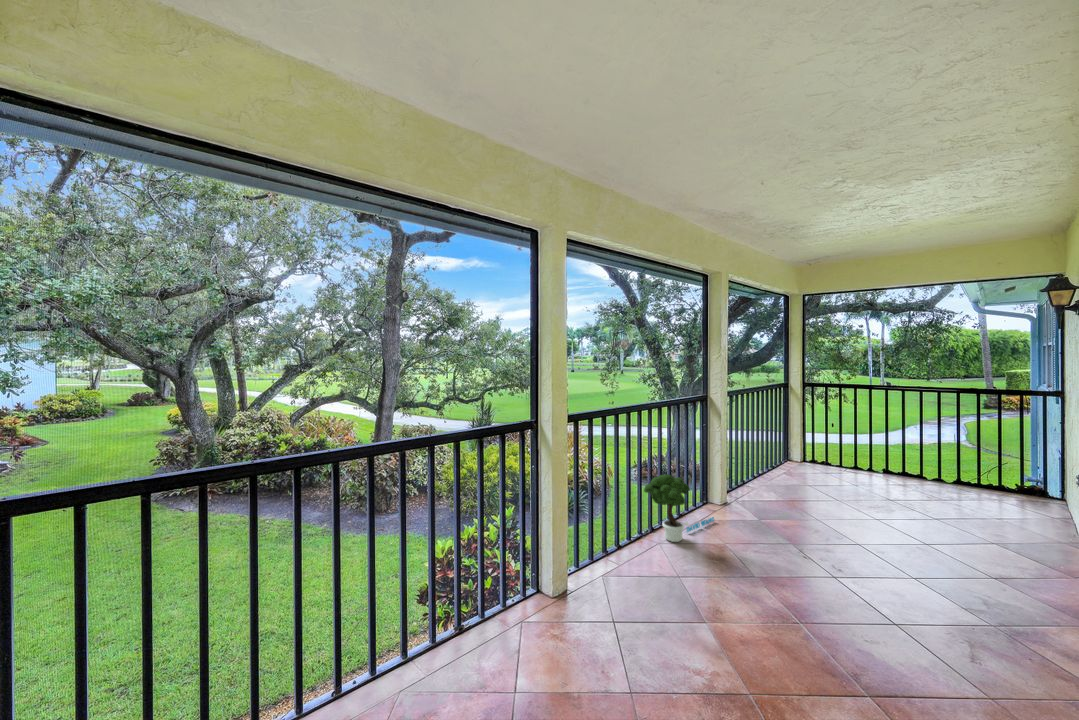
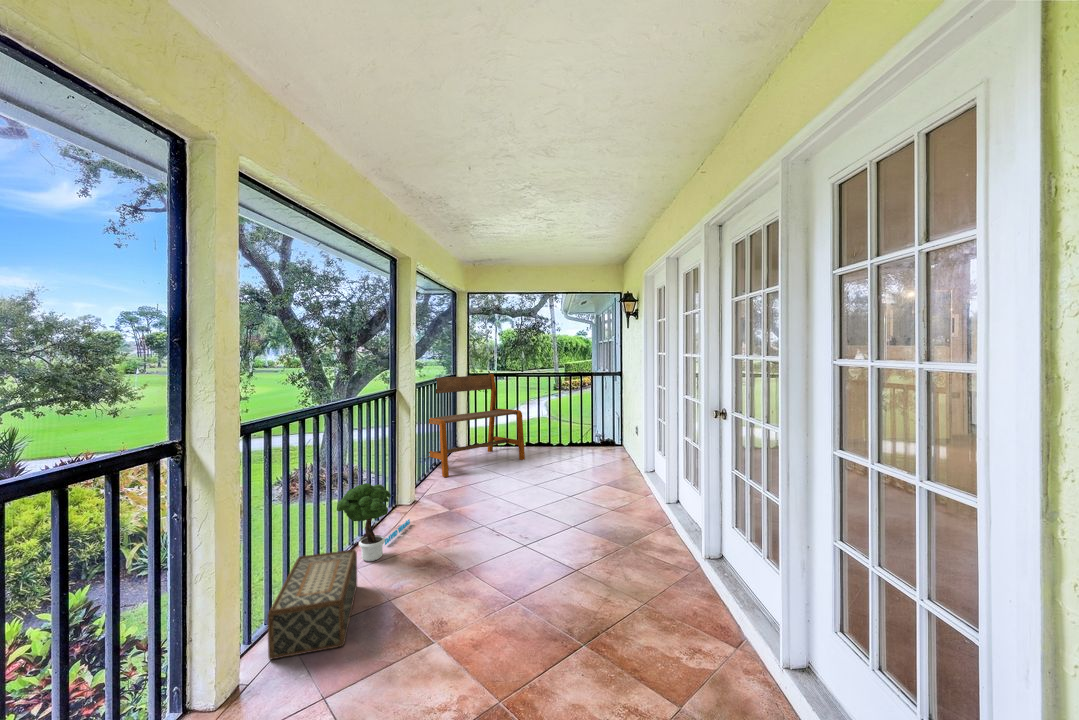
bench: none [740,385,874,488] -> present [428,374,525,477]
woven basket: none [585,519,656,595] -> present [267,549,357,659]

